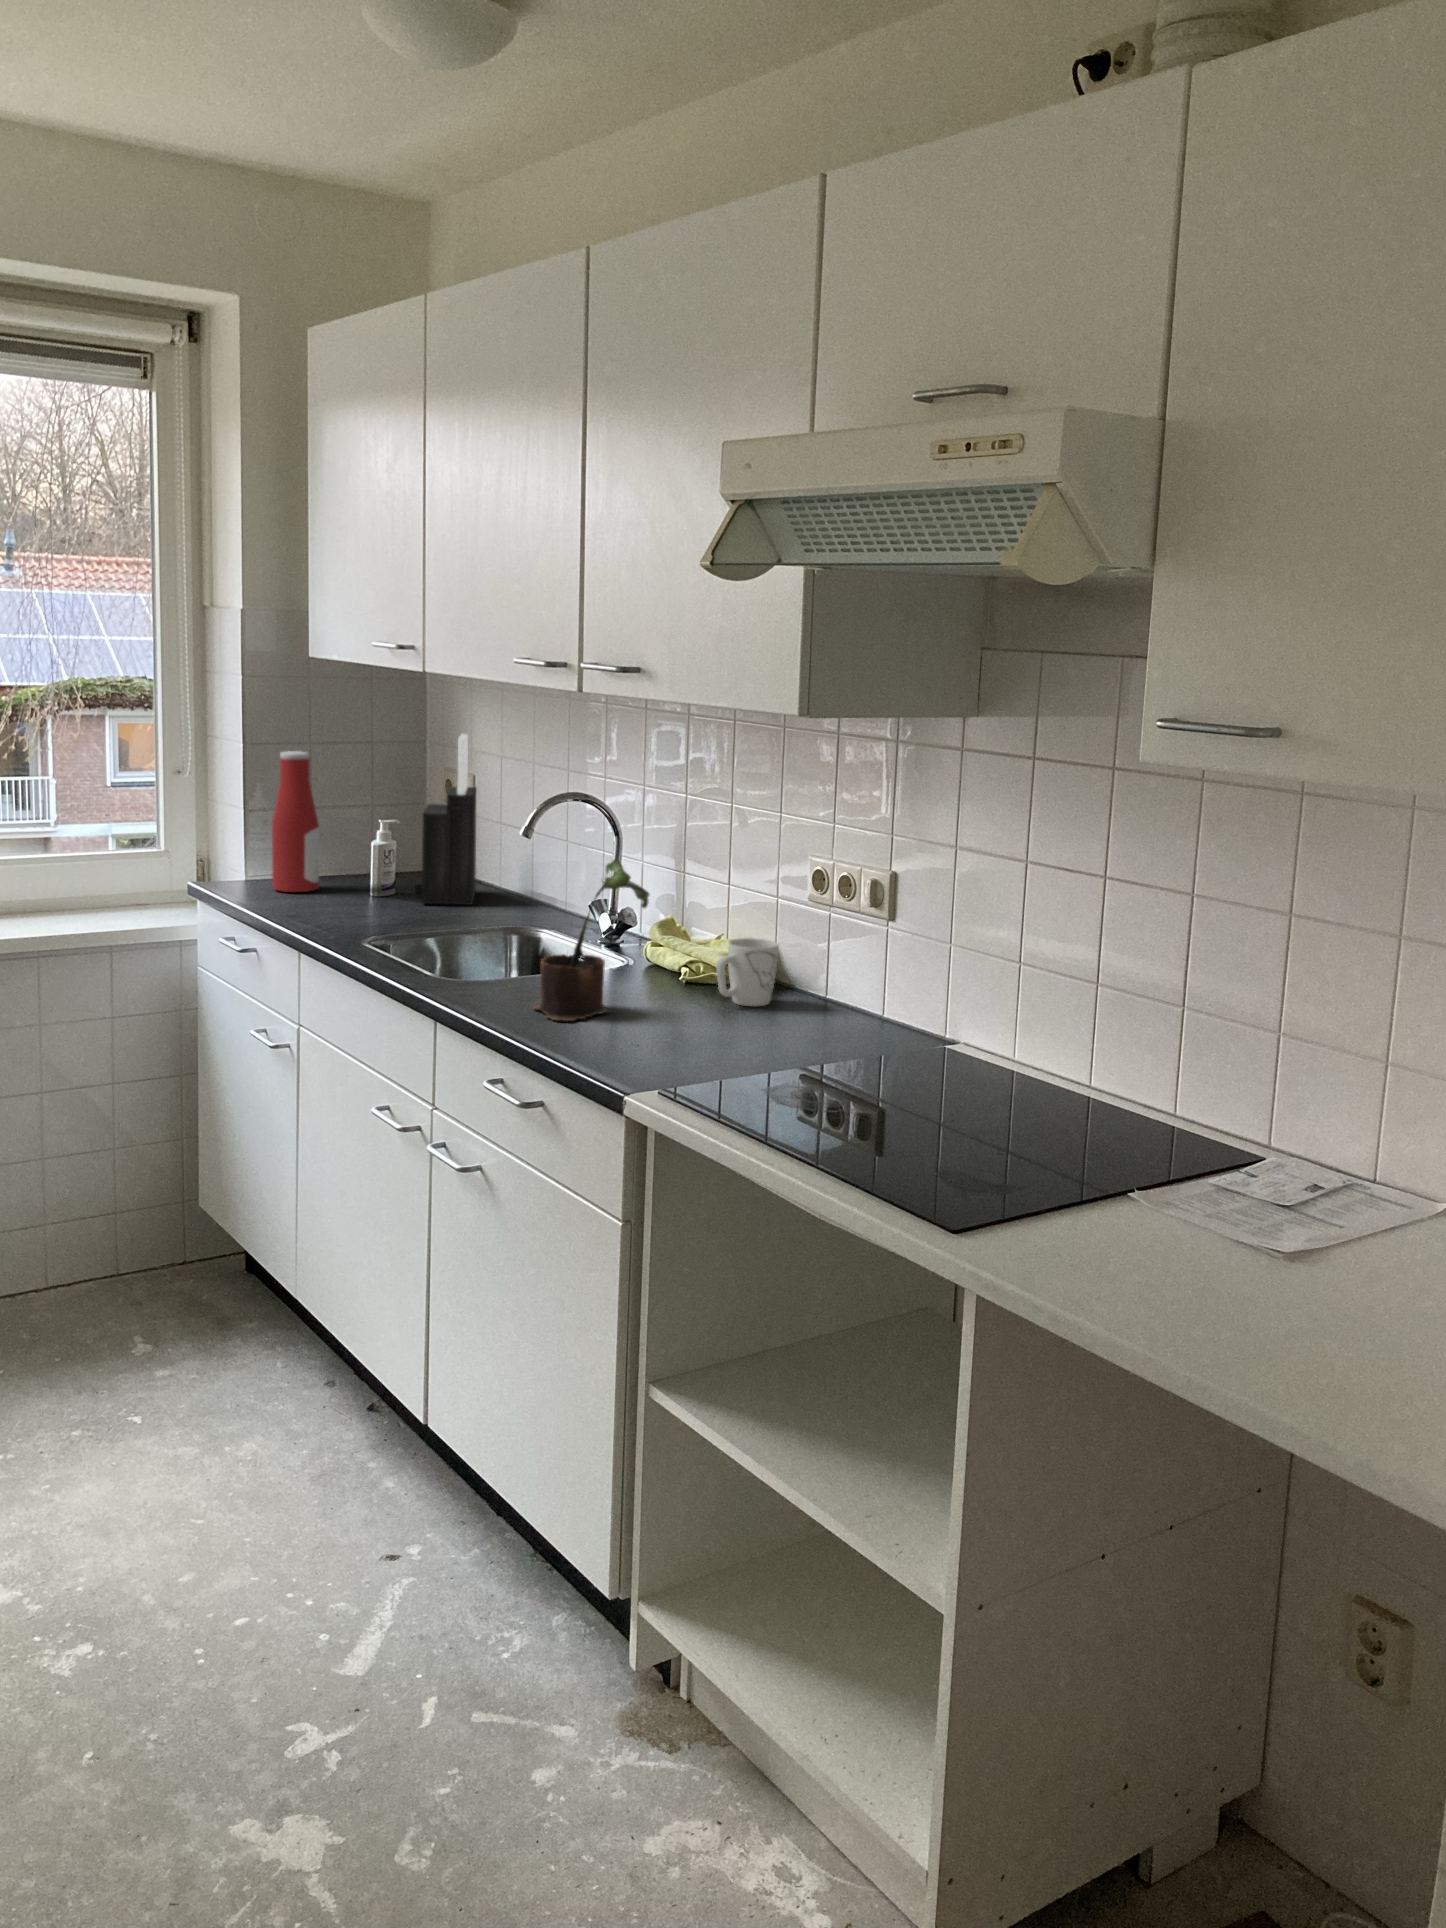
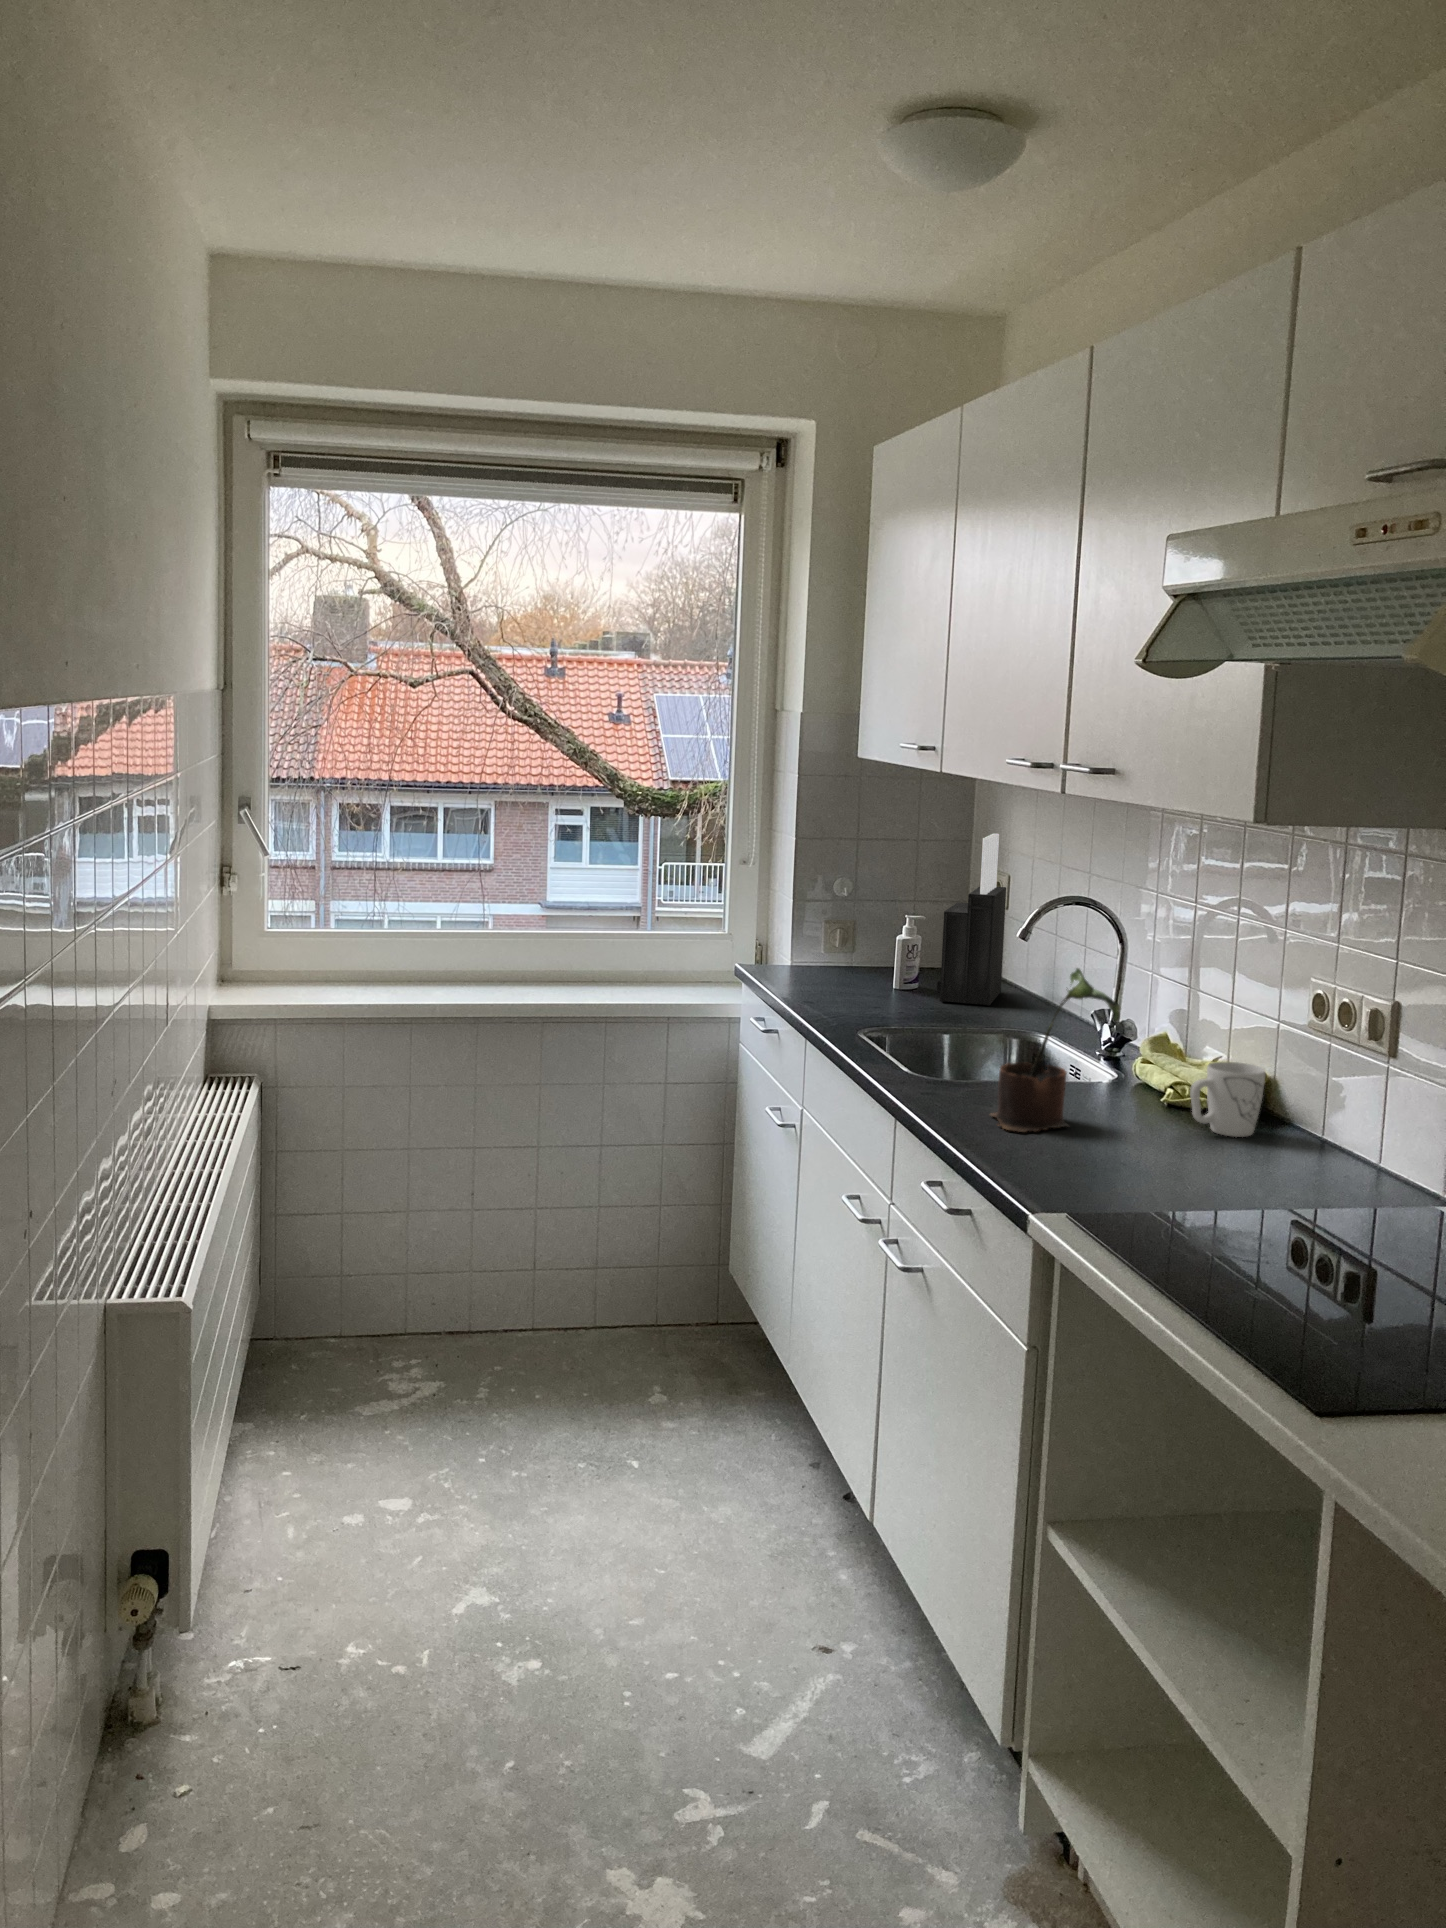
bottle: present [272,751,319,892] -> none [807,847,853,982]

